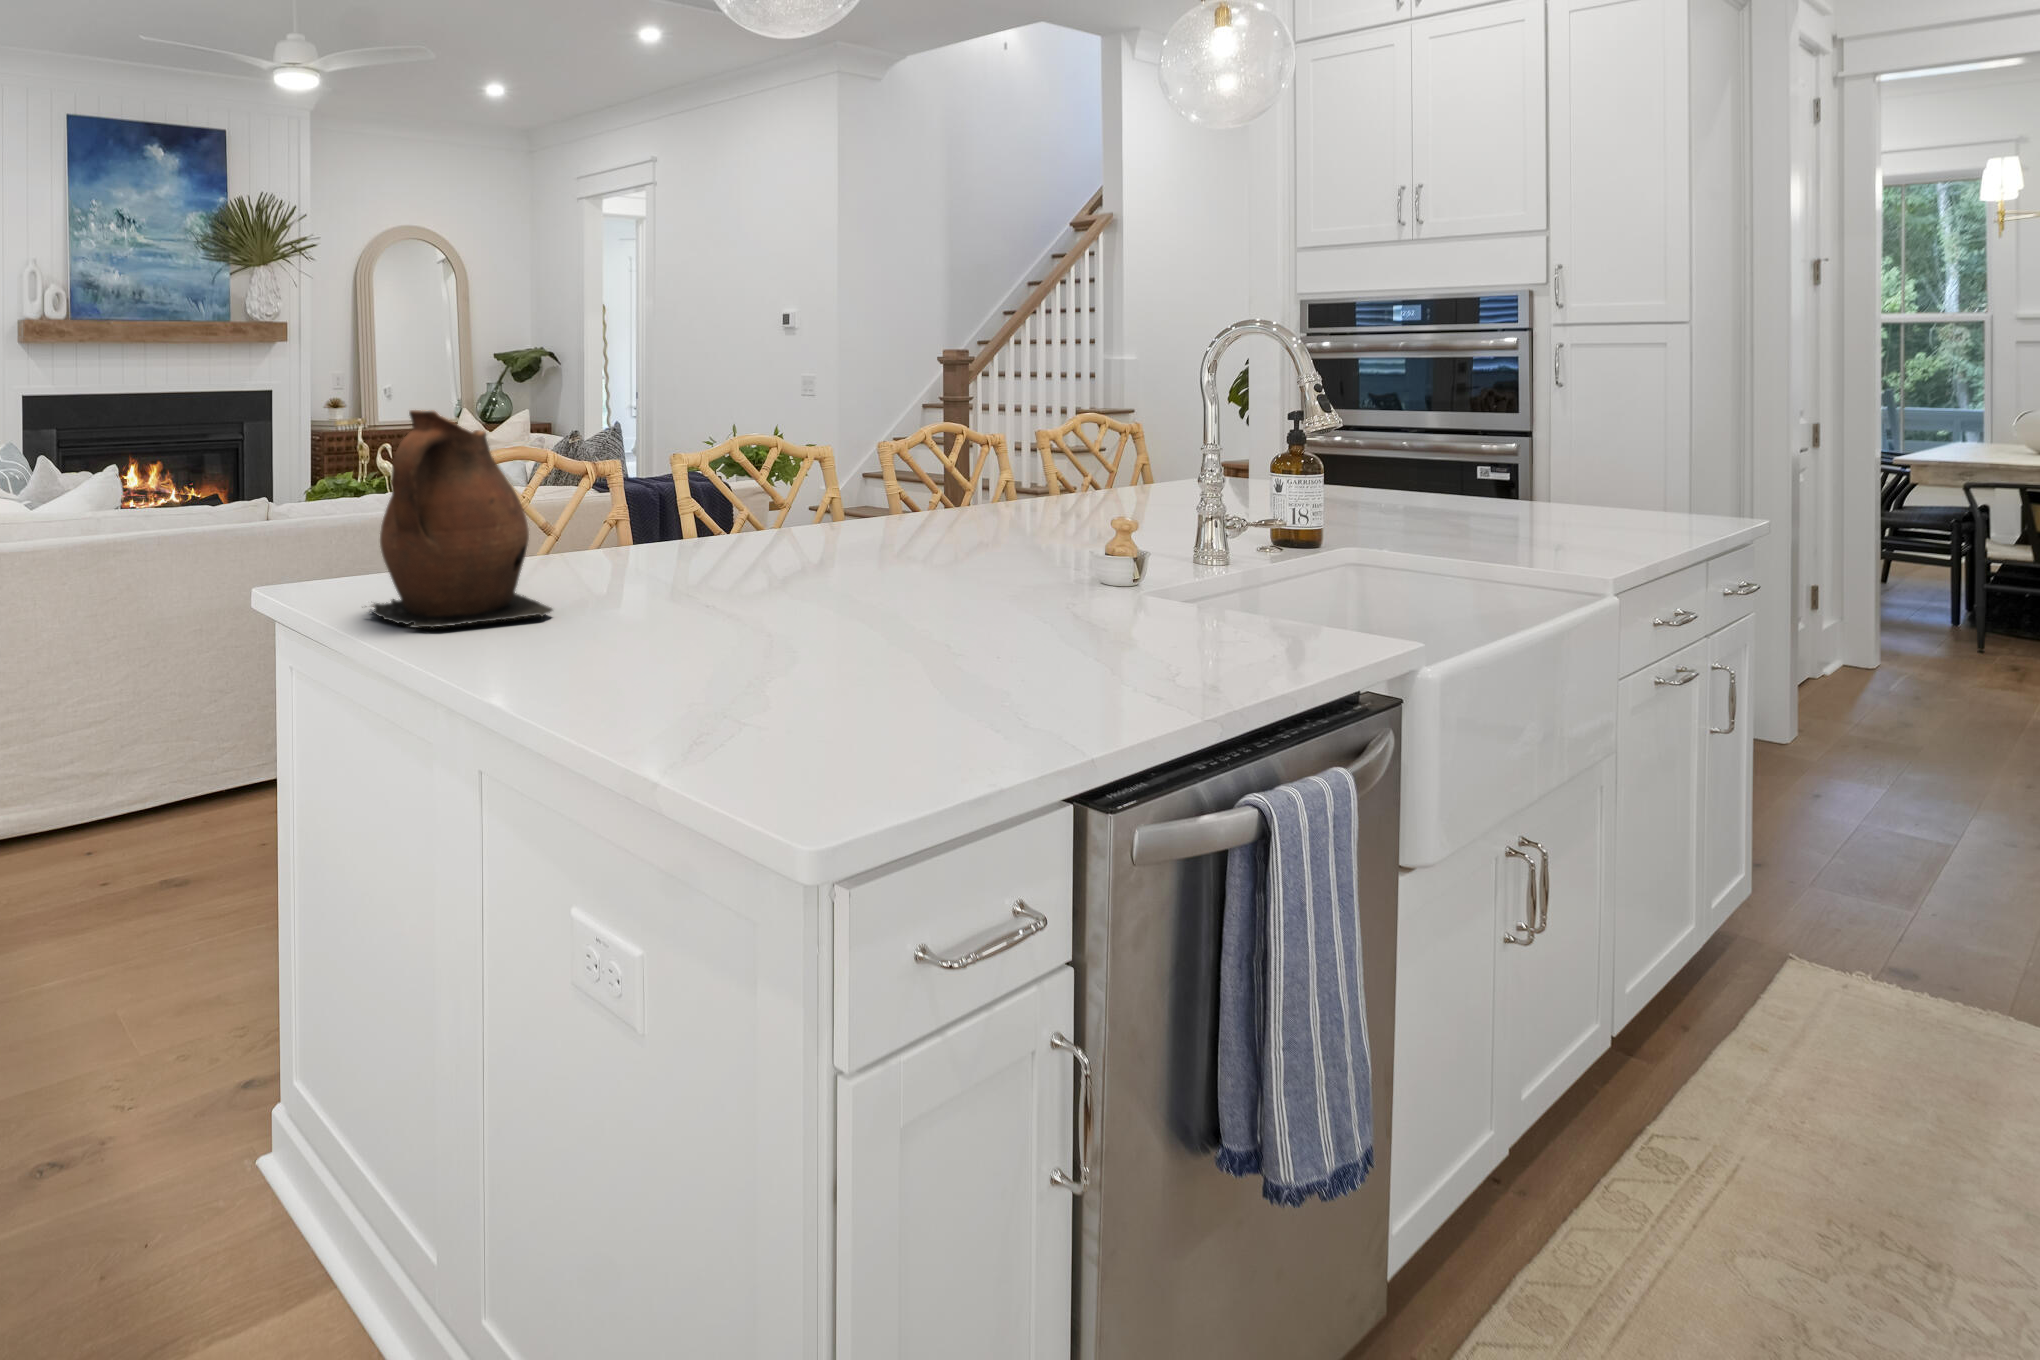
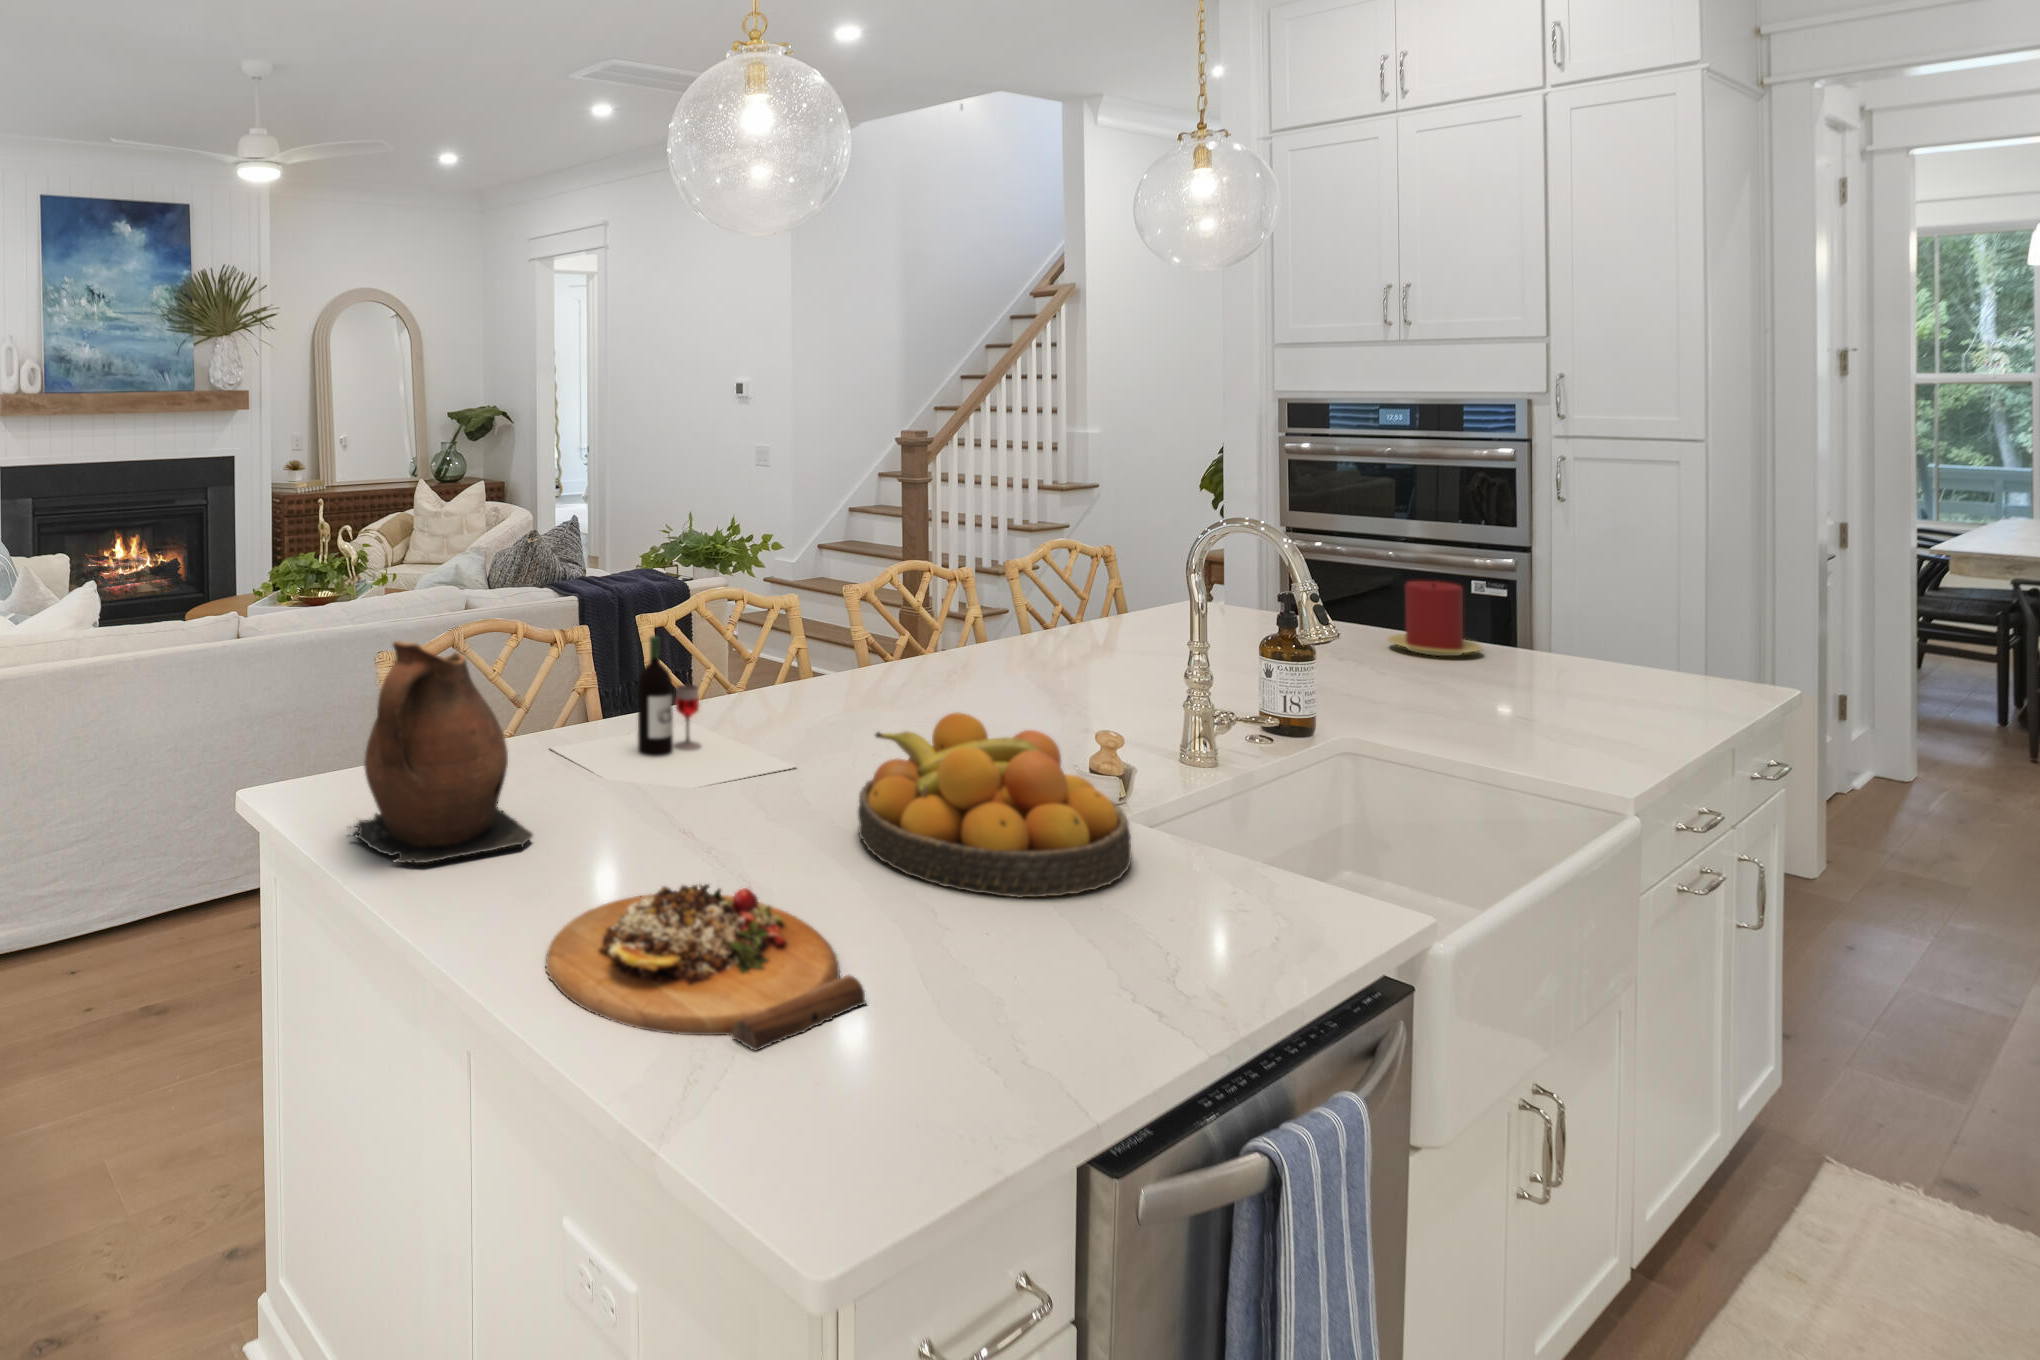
candle: none [1396,441,1484,509] -> present [1388,581,1482,656]
wine bottle: none [576,450,825,593] -> present [552,636,794,788]
fruit bowl: none [880,492,1143,642] -> present [858,713,1131,897]
cutting board: none [556,610,878,730] -> present [546,884,866,1051]

